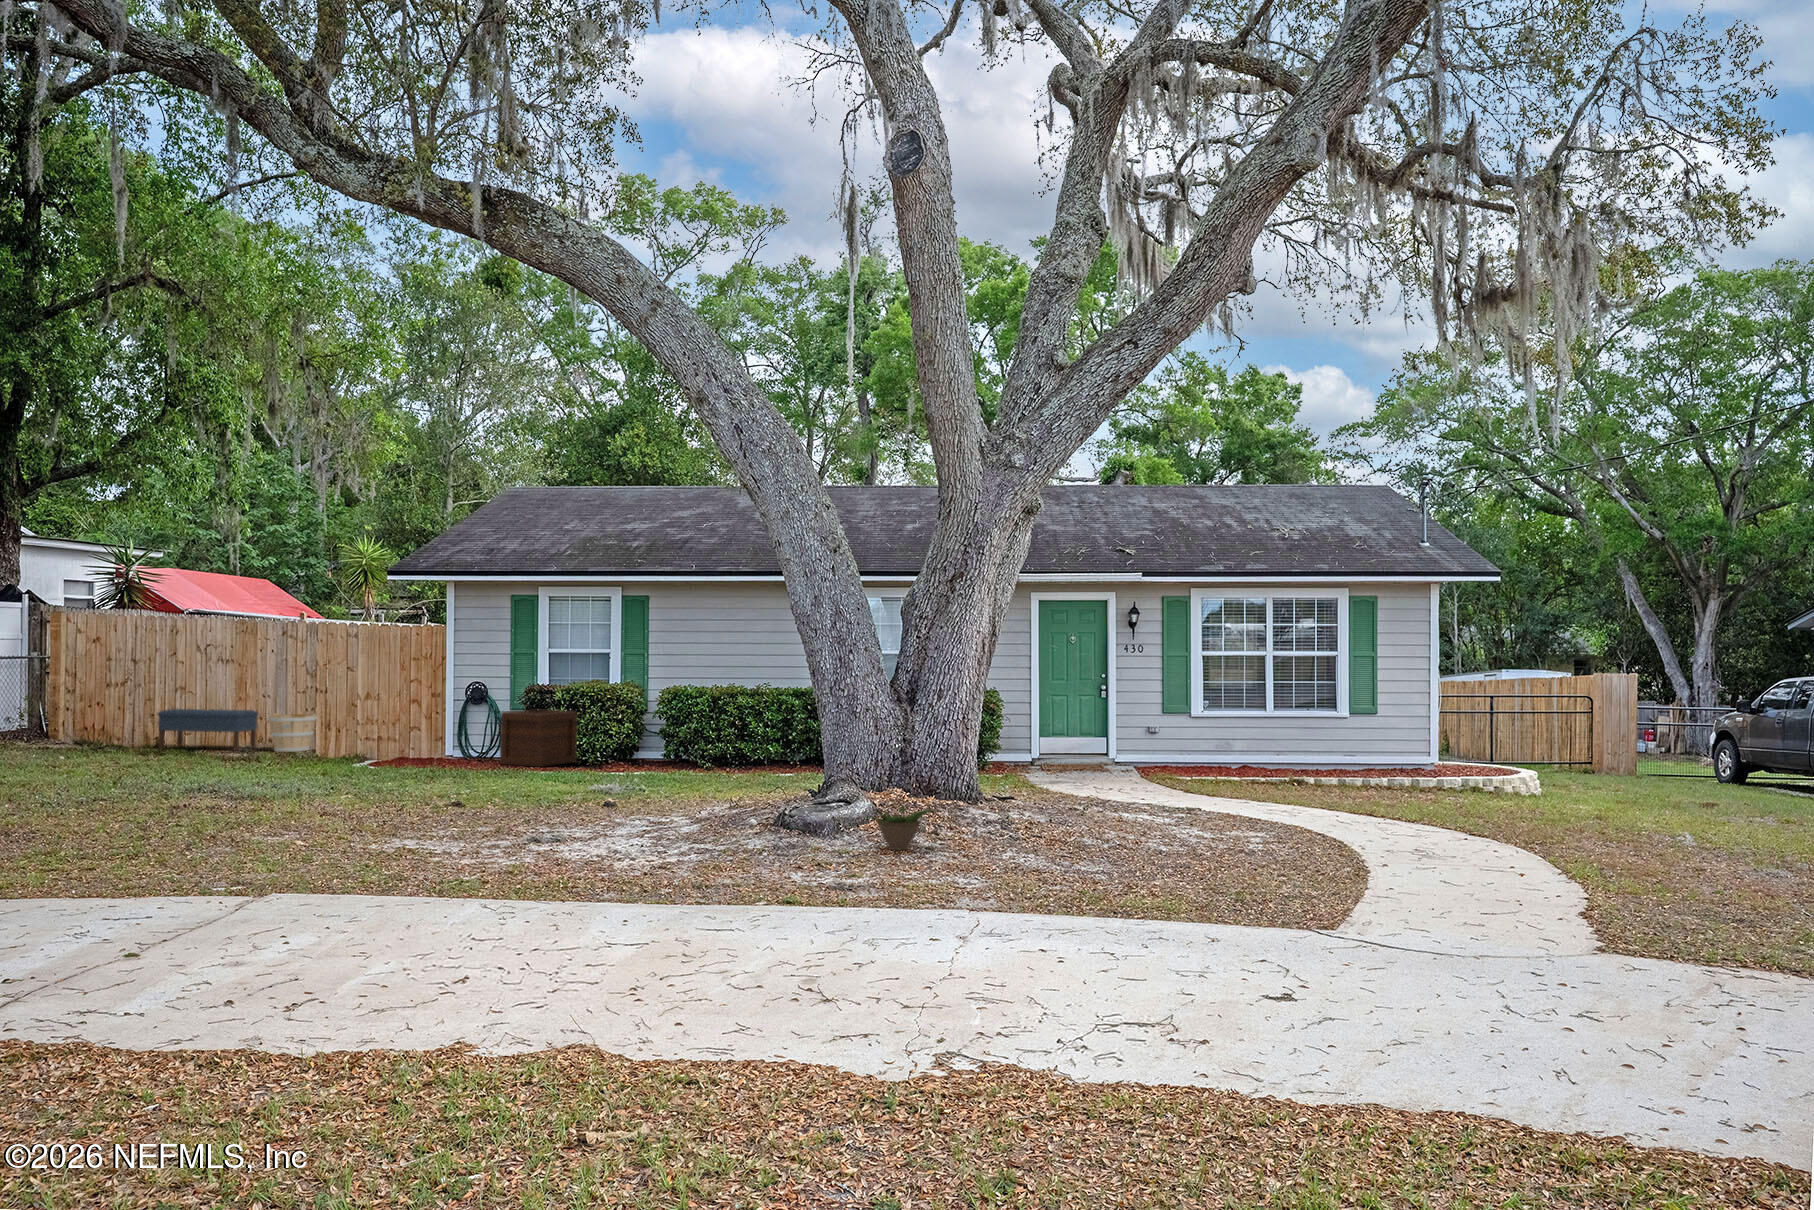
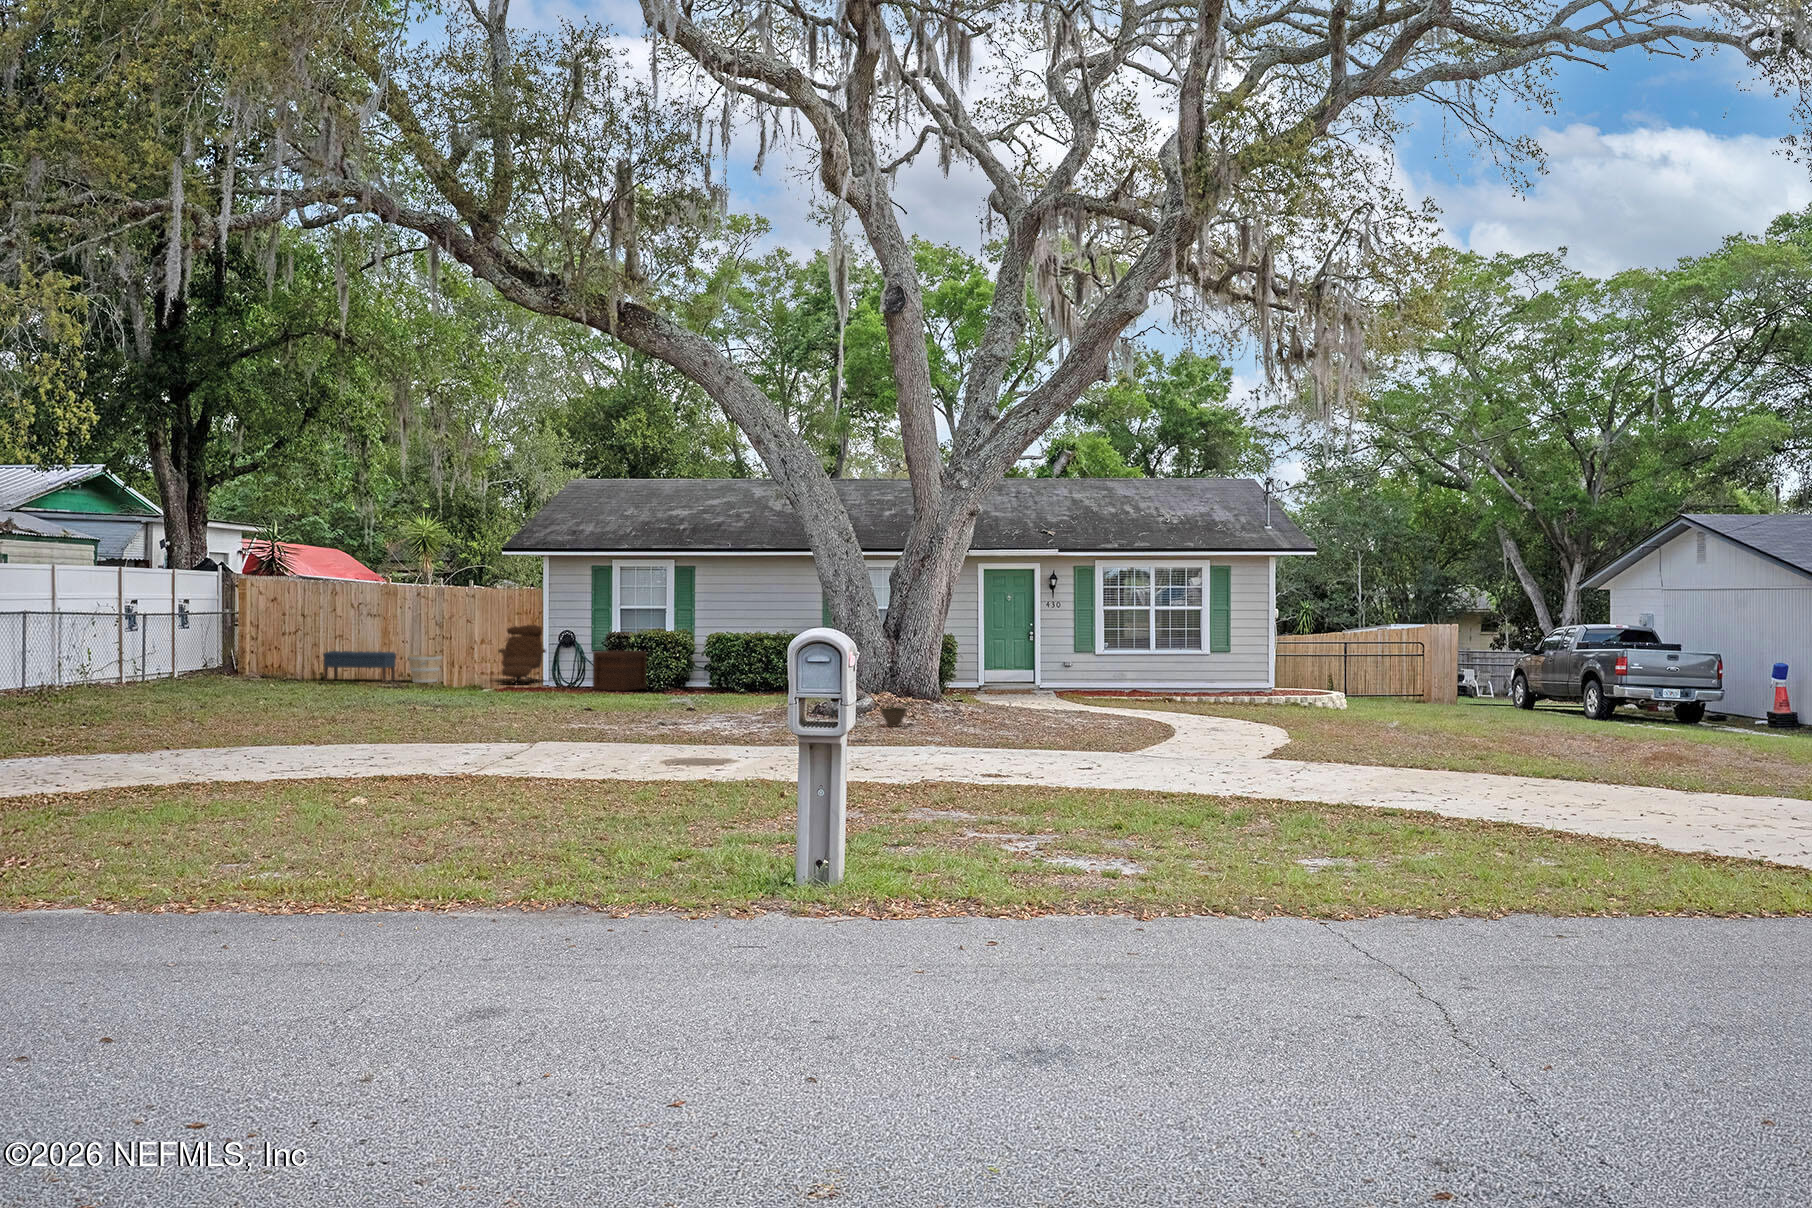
lounge chair: none [387,673,458,757] -> present [498,625,546,684]

